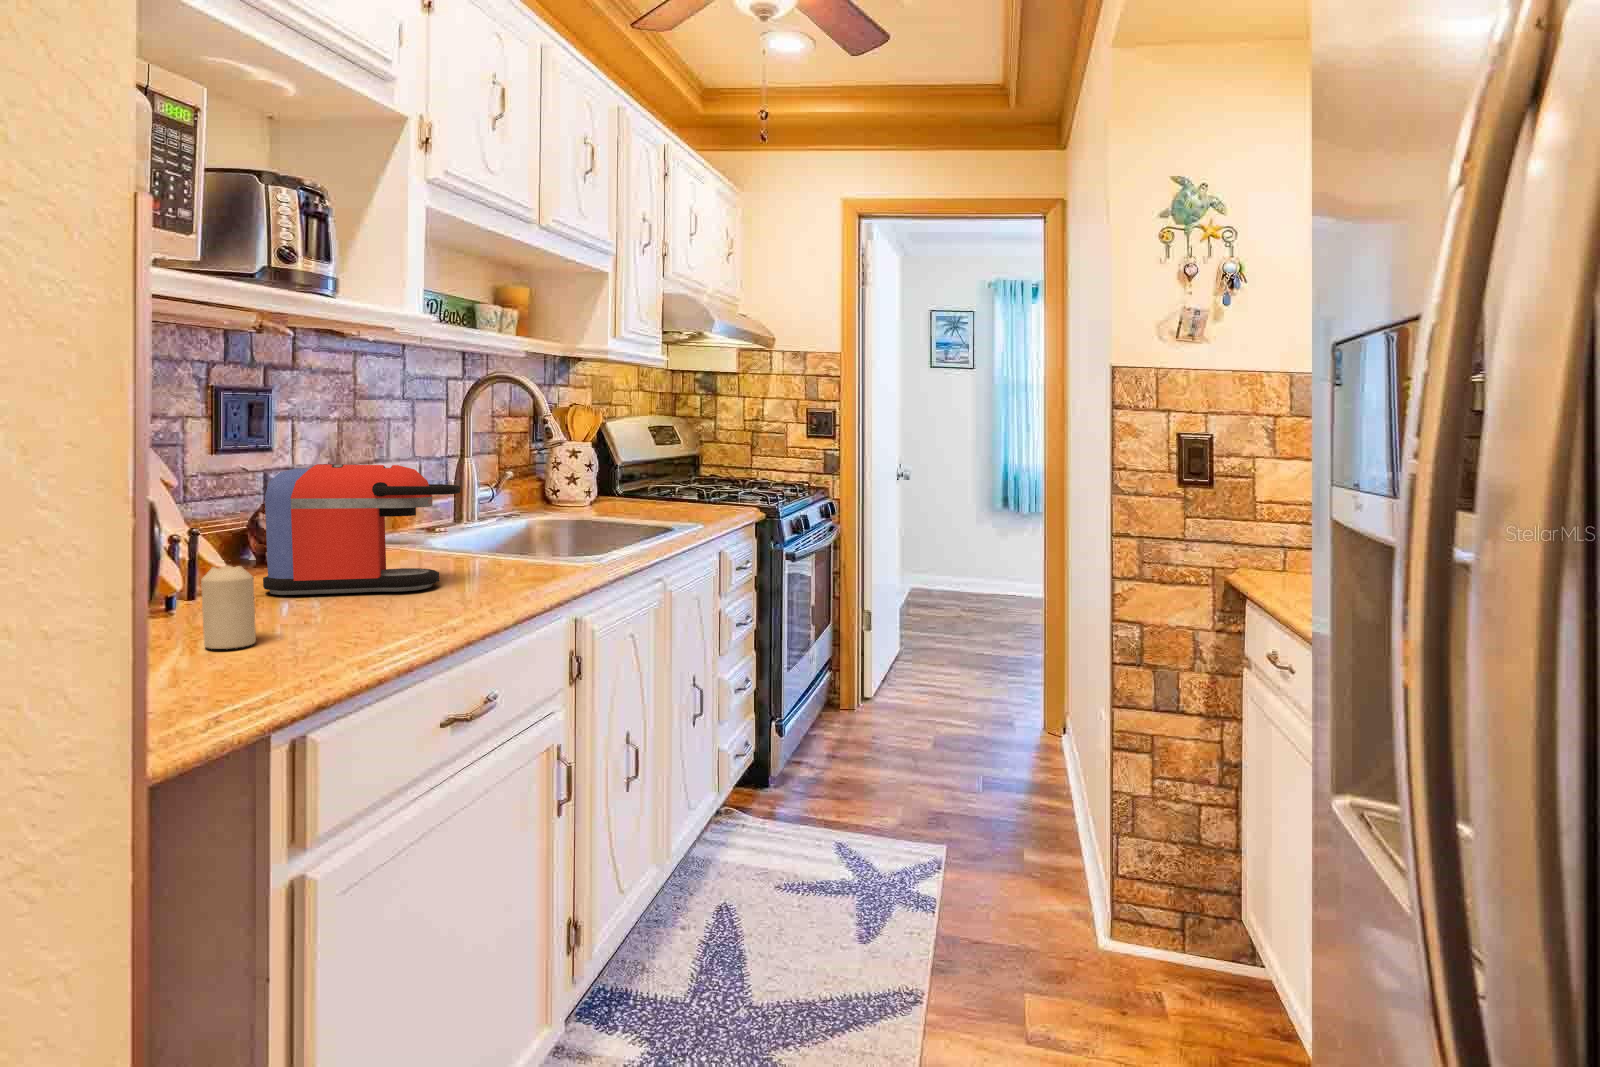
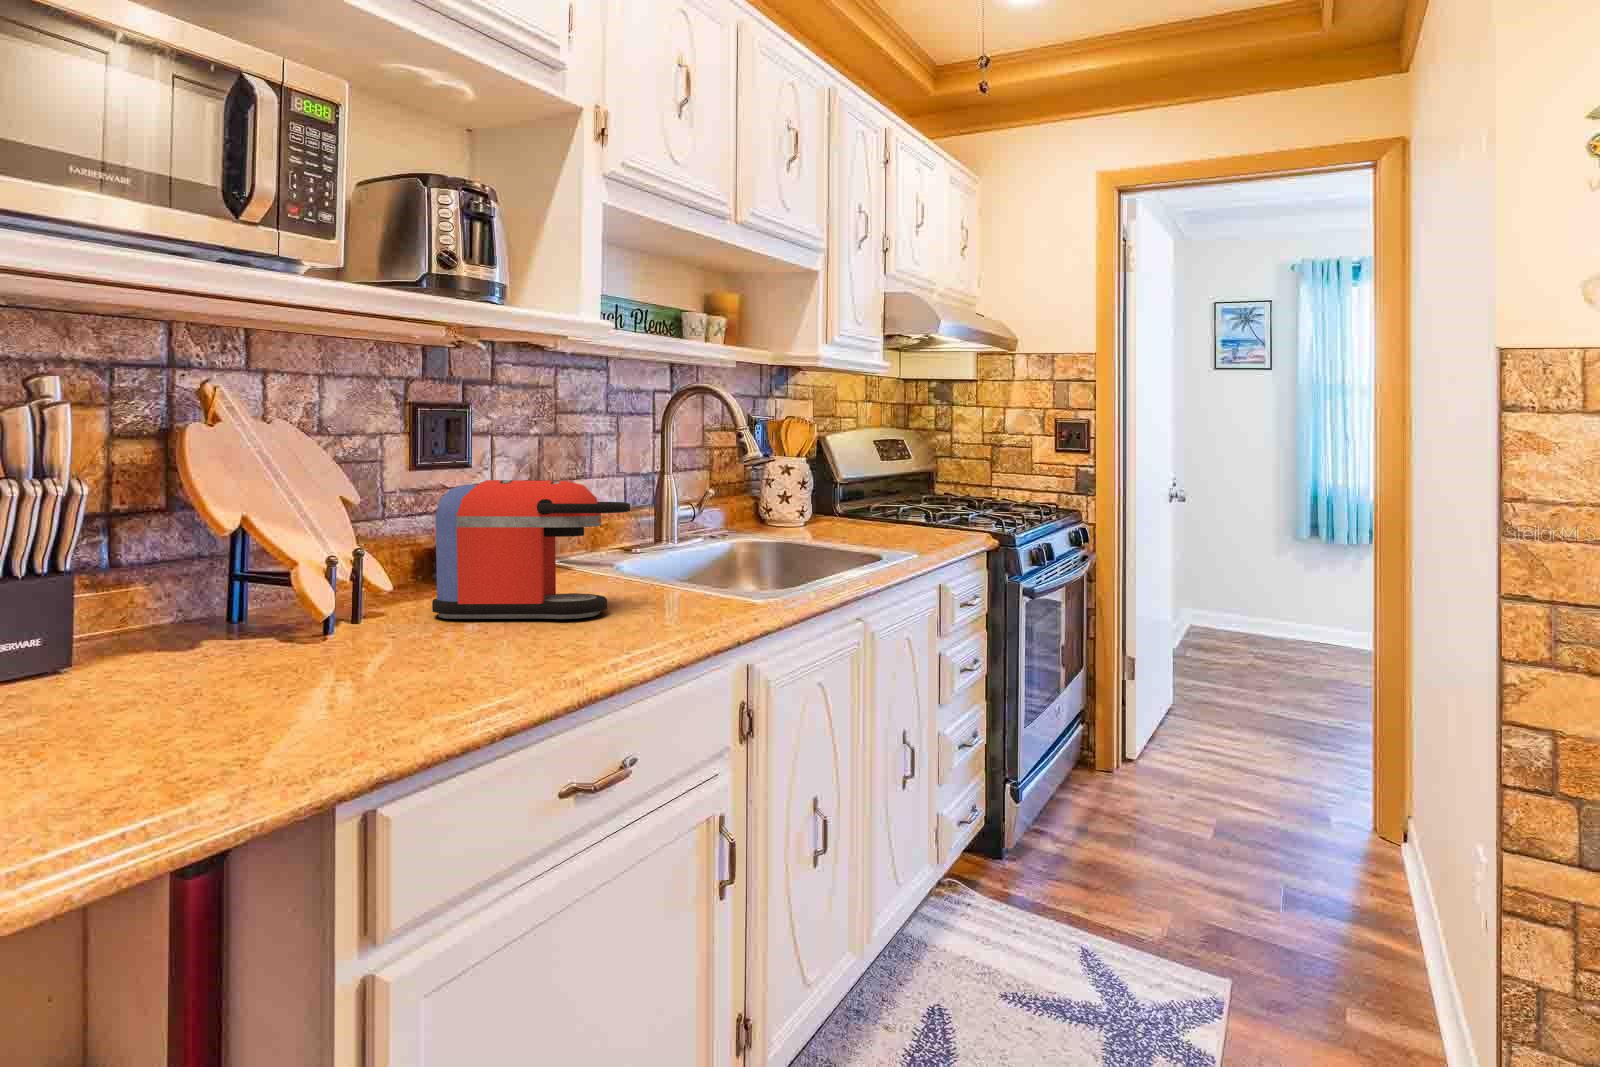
candle: present [201,565,256,649] -> none [337,587,390,678]

